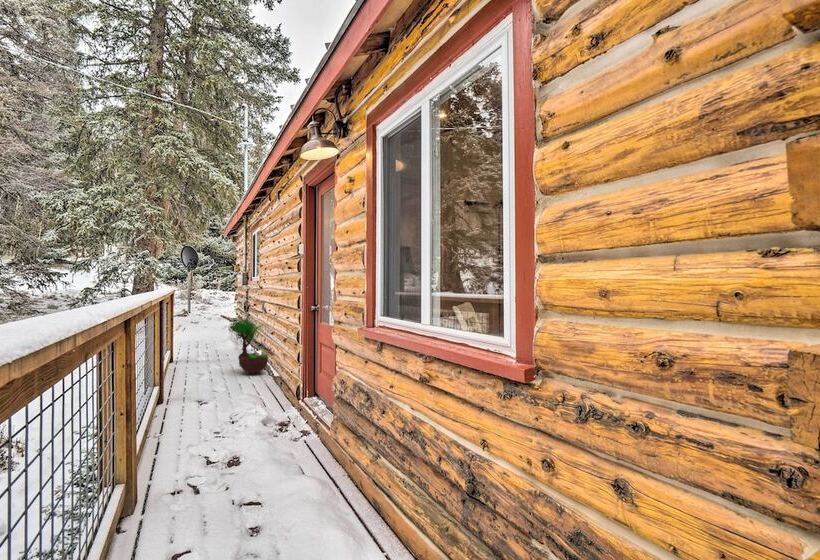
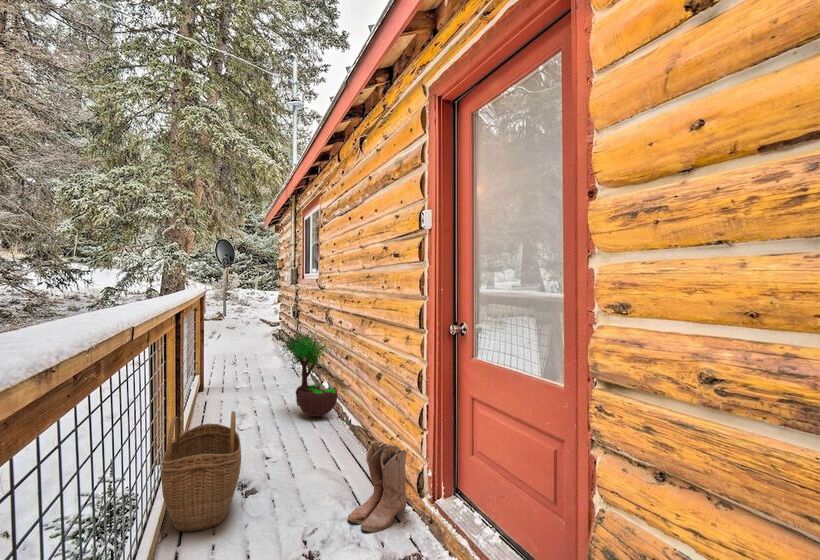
woven basket: none [152,356,198,417] -> present [161,411,241,532]
boots: none [257,371,292,415] -> present [347,441,407,532]

